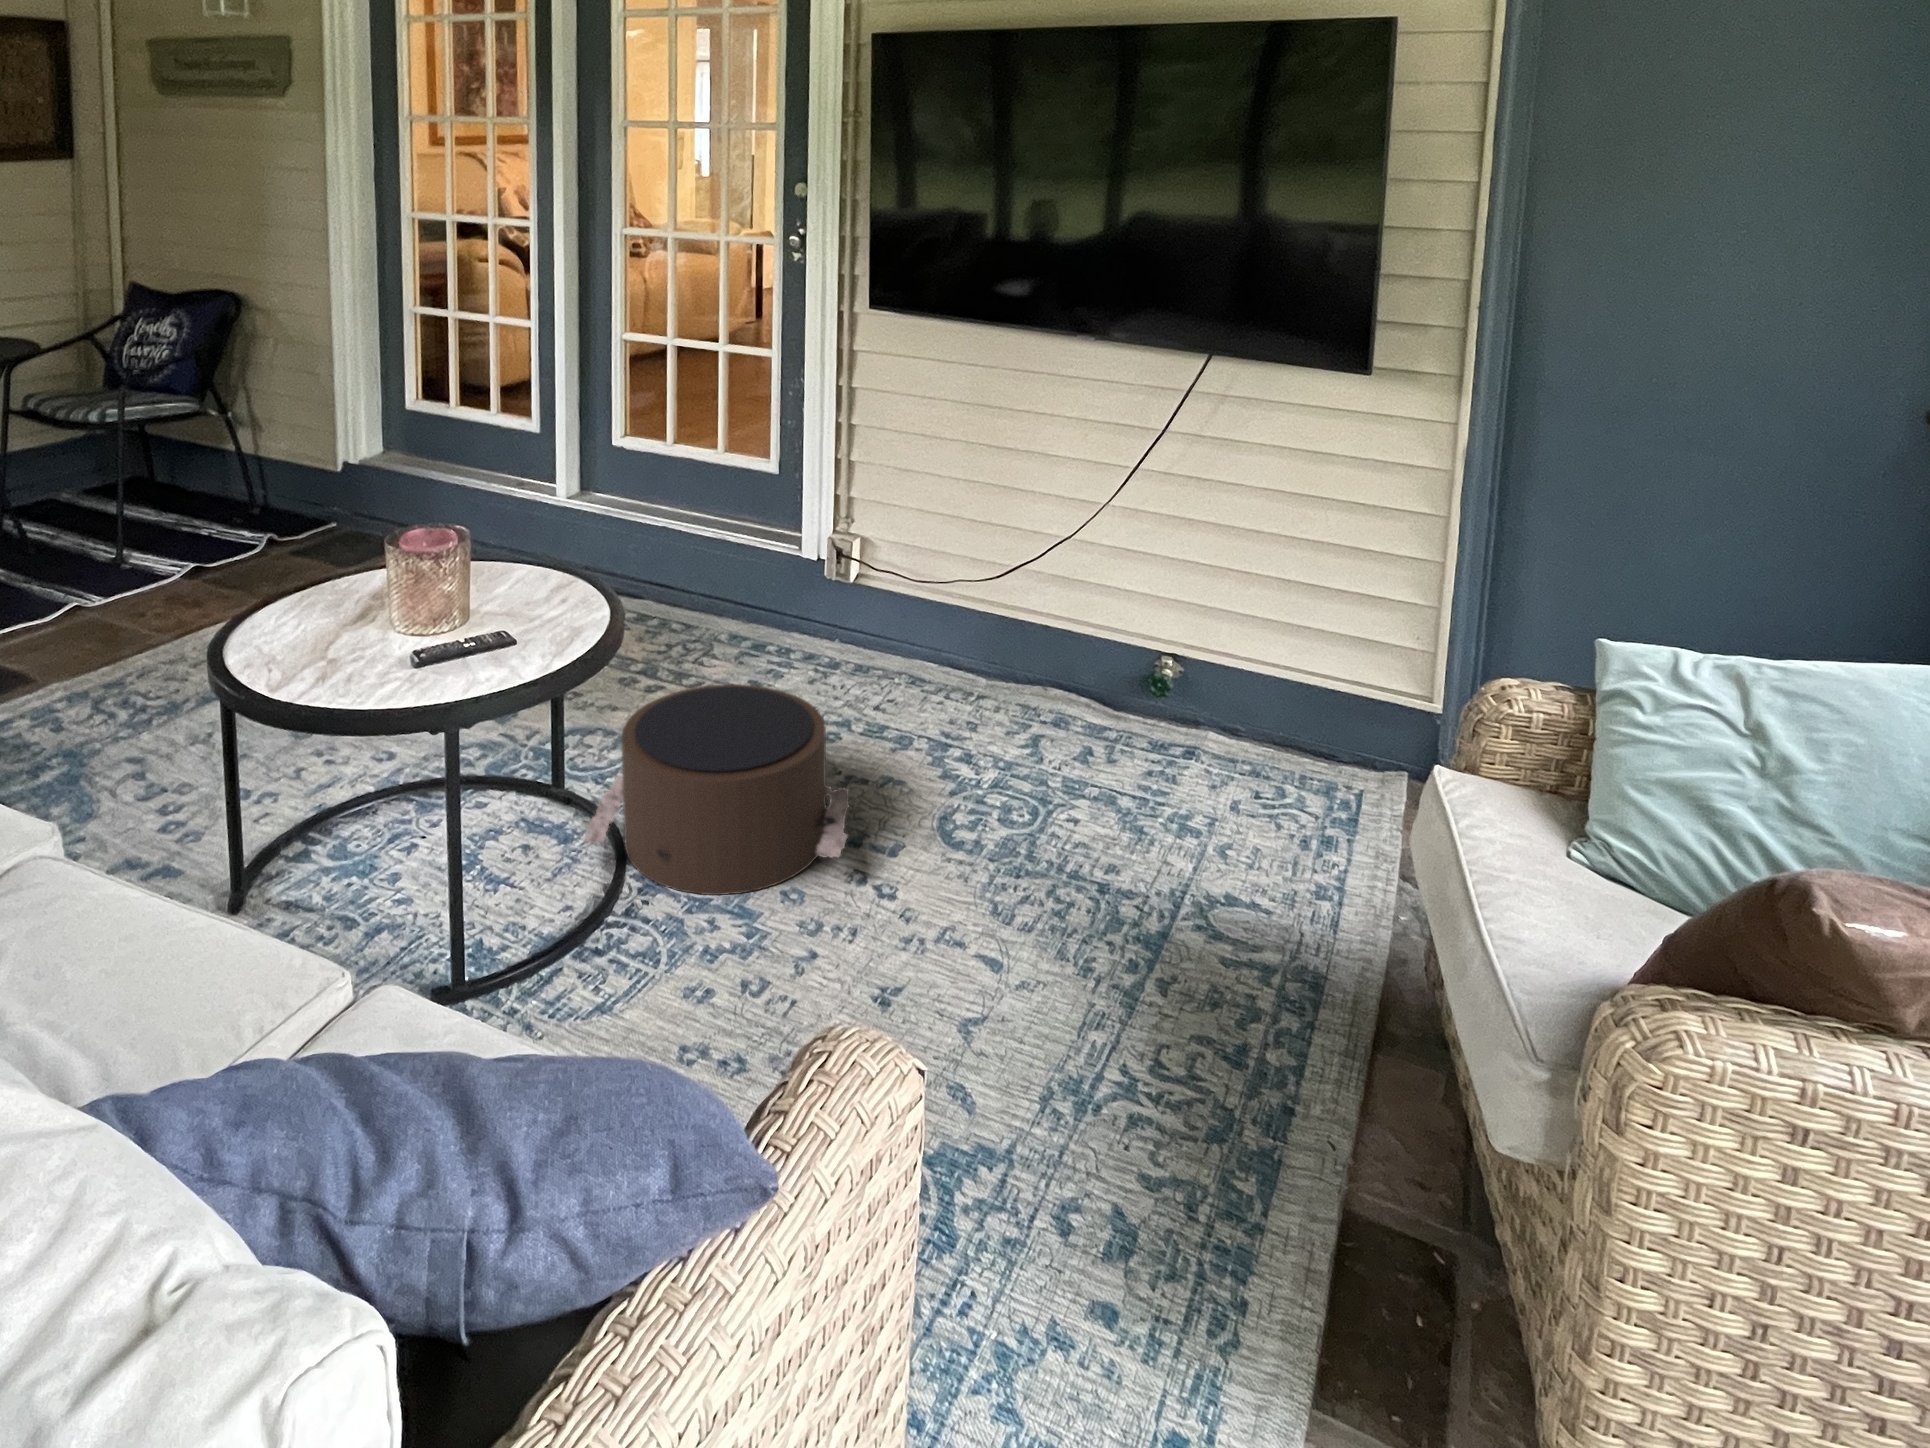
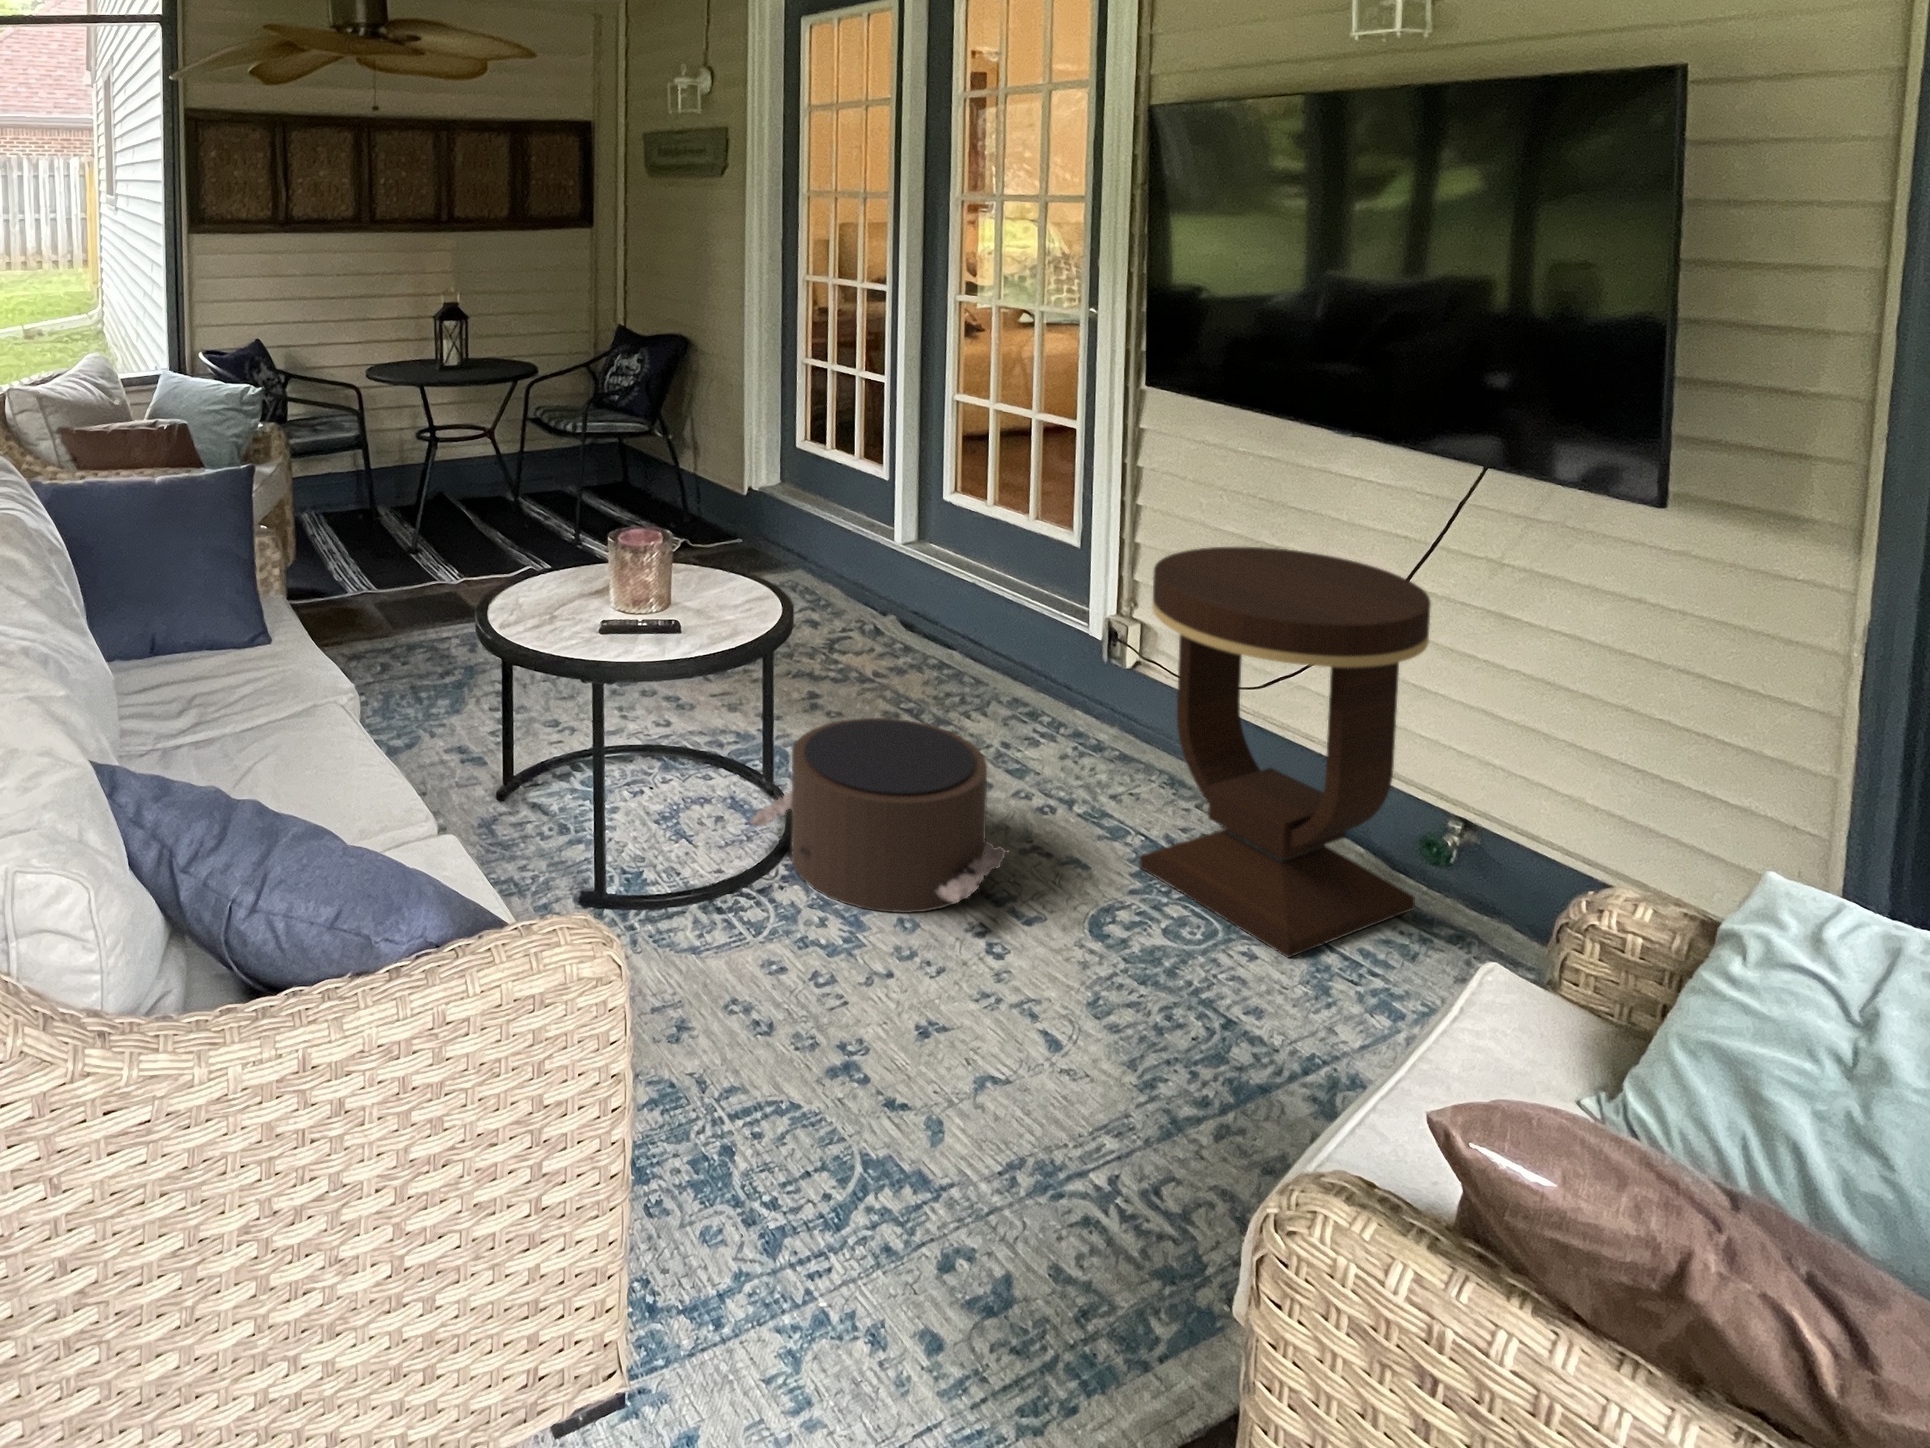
side table: none [938,449,1169,811] -> present [1140,547,1431,958]

